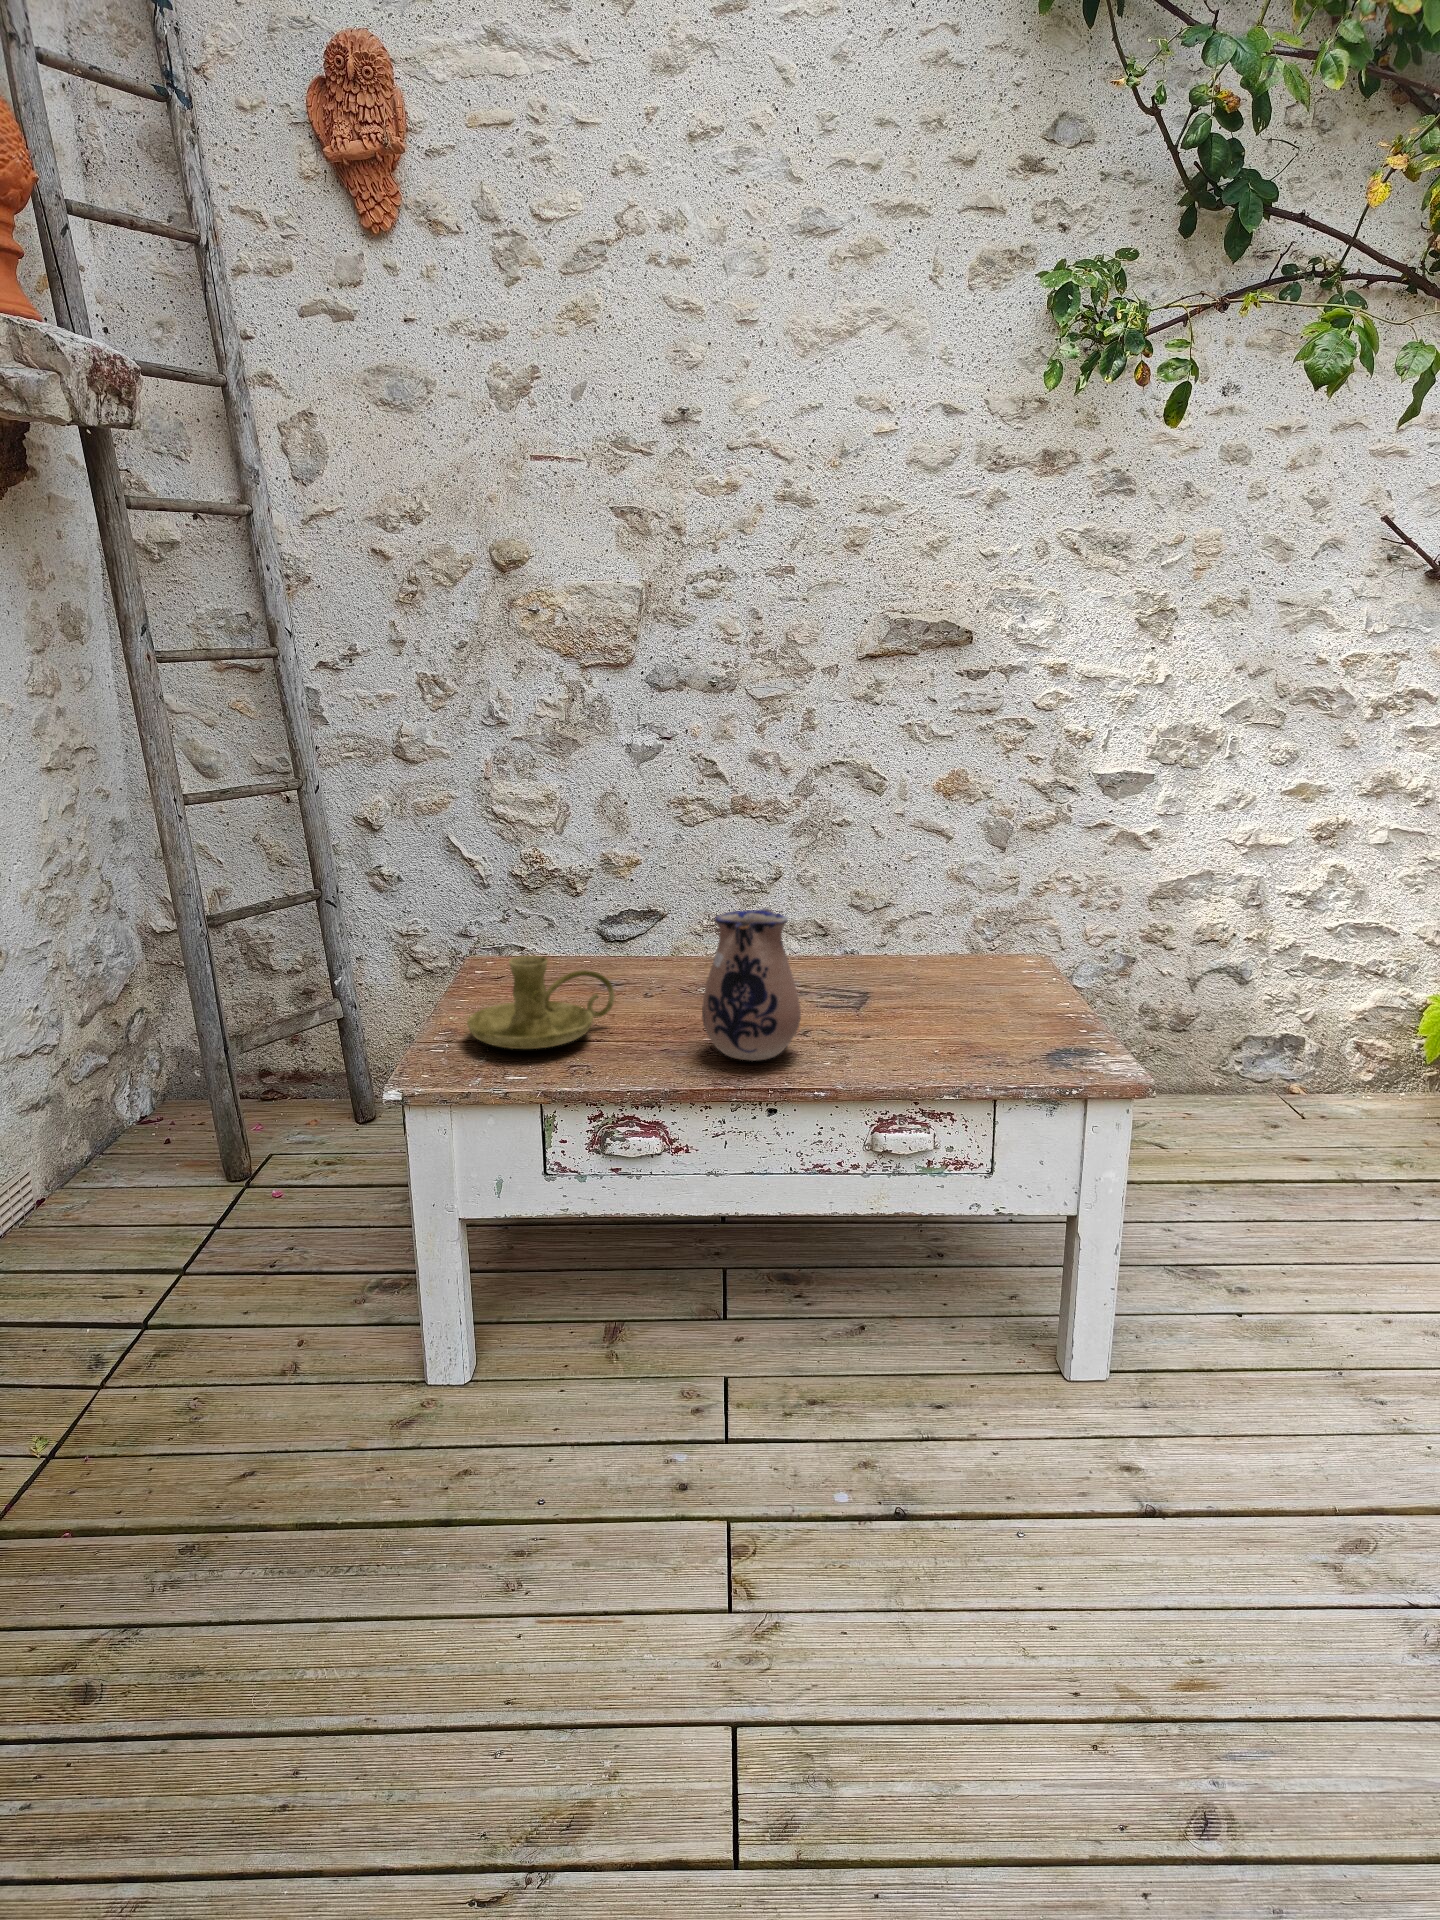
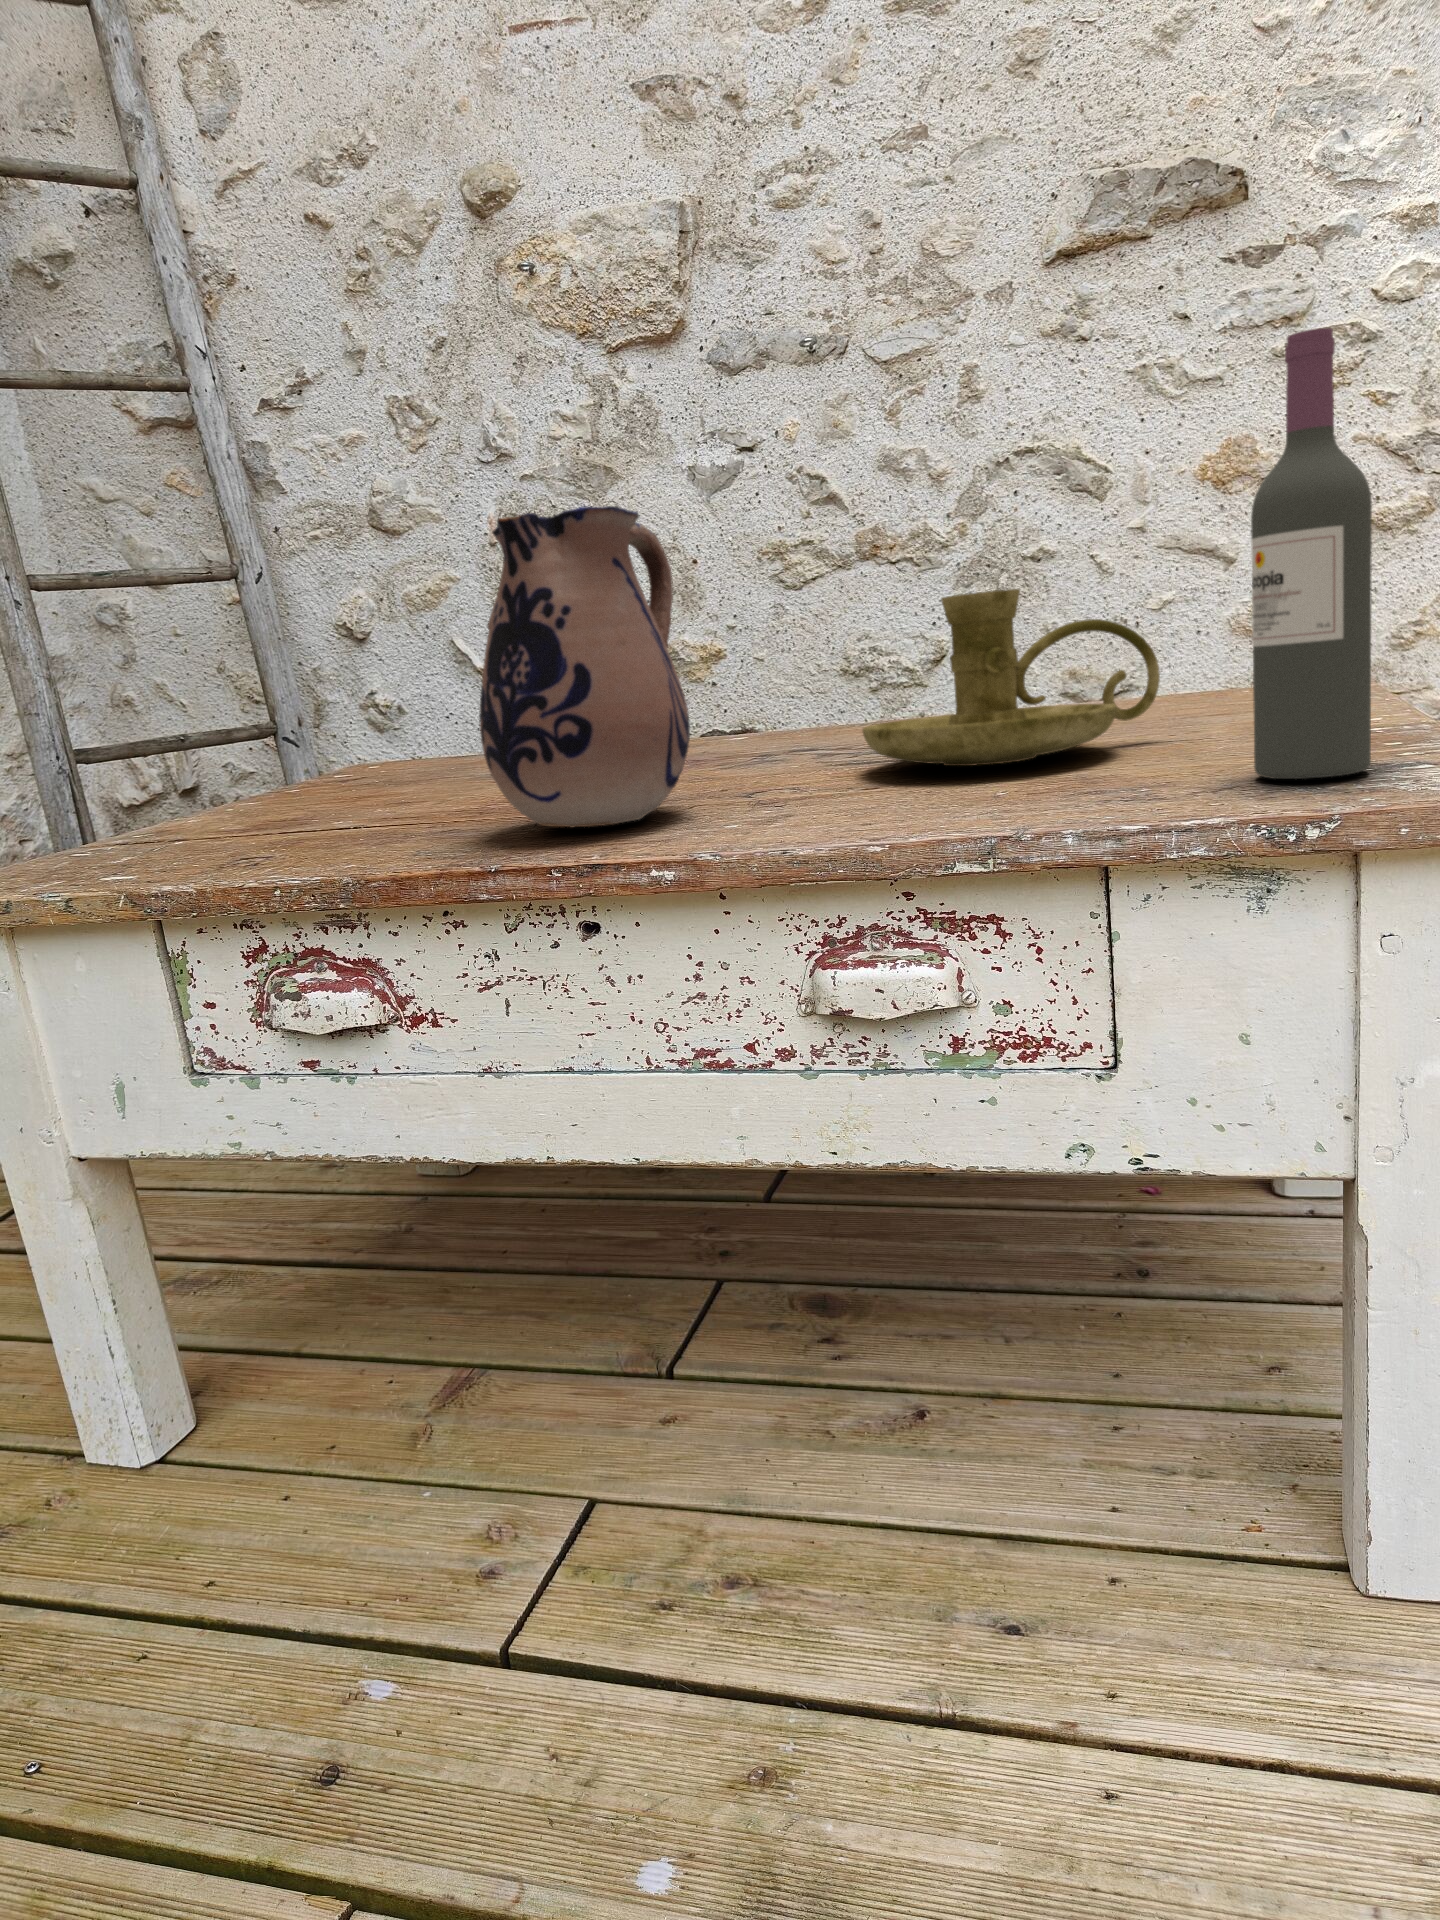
wine bottle: none [1038,883,1088,1053] -> present [1251,328,1372,779]
candle holder: present [467,956,615,1049] -> present [862,589,1160,766]

